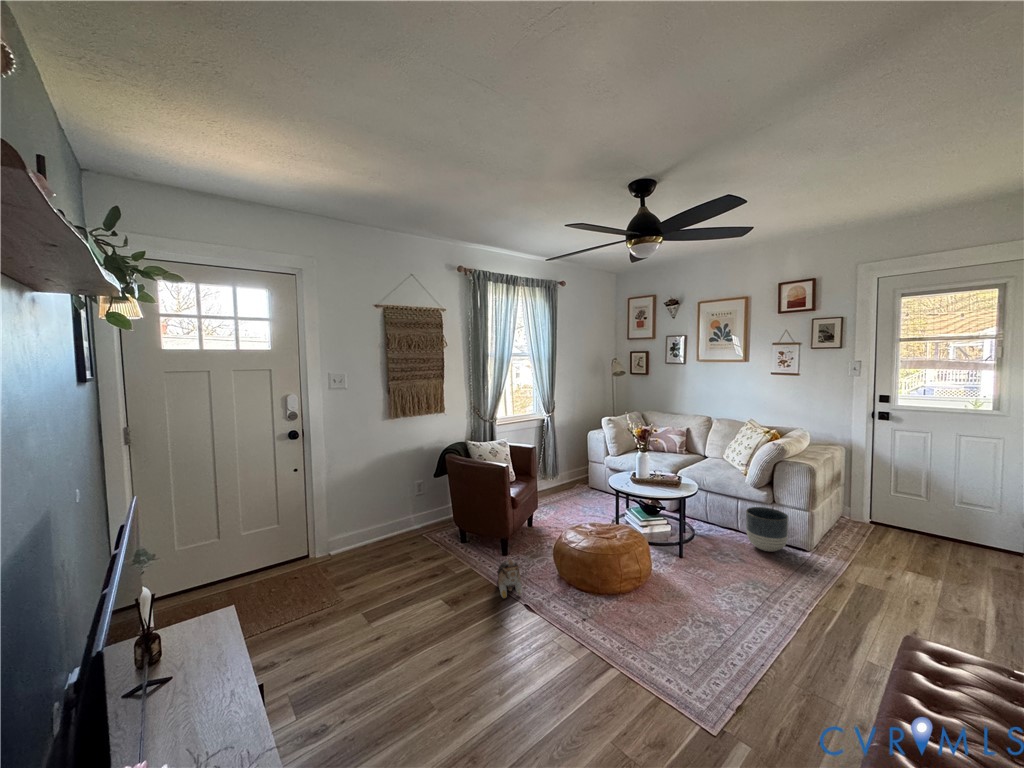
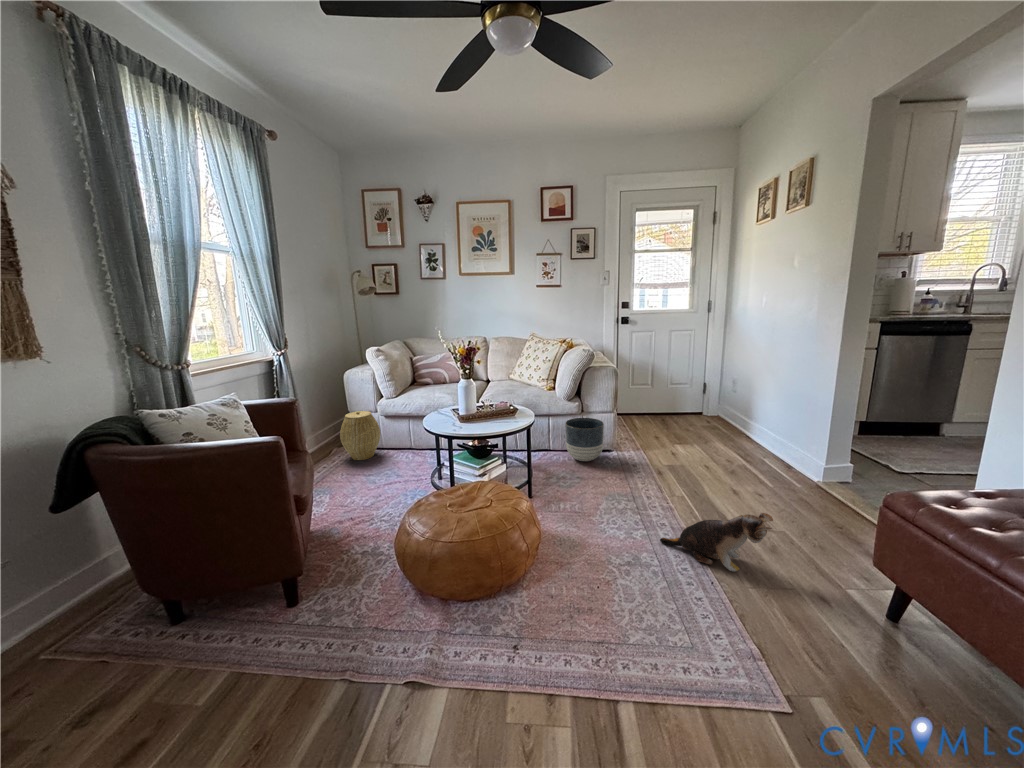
woven basket: none [576,461,604,497] -> present [340,411,380,460]
plush toy: present [497,560,522,598] -> present [660,513,773,572]

